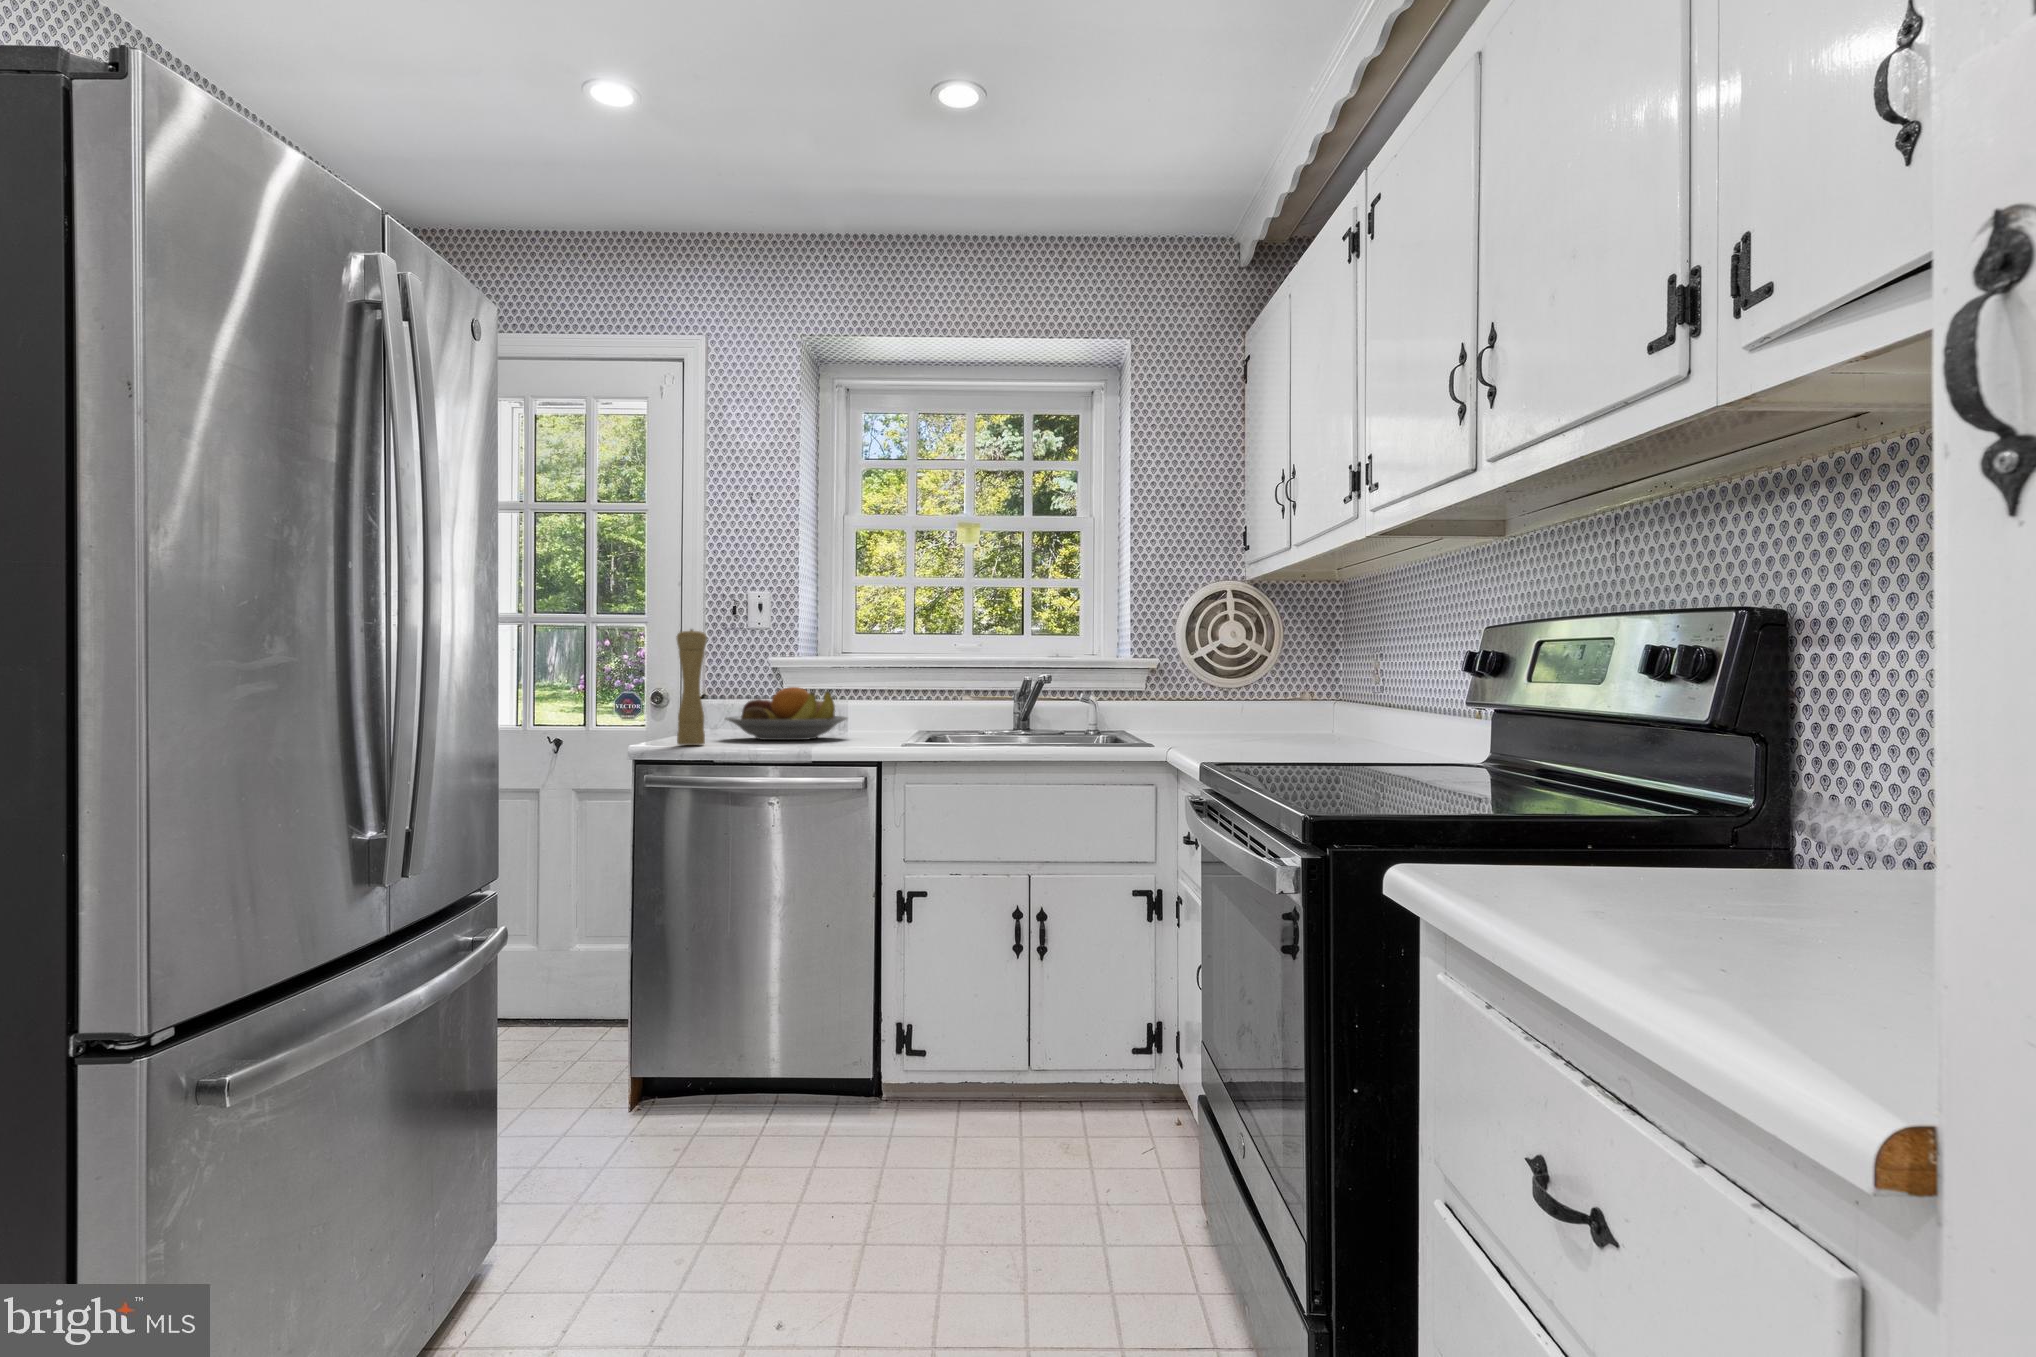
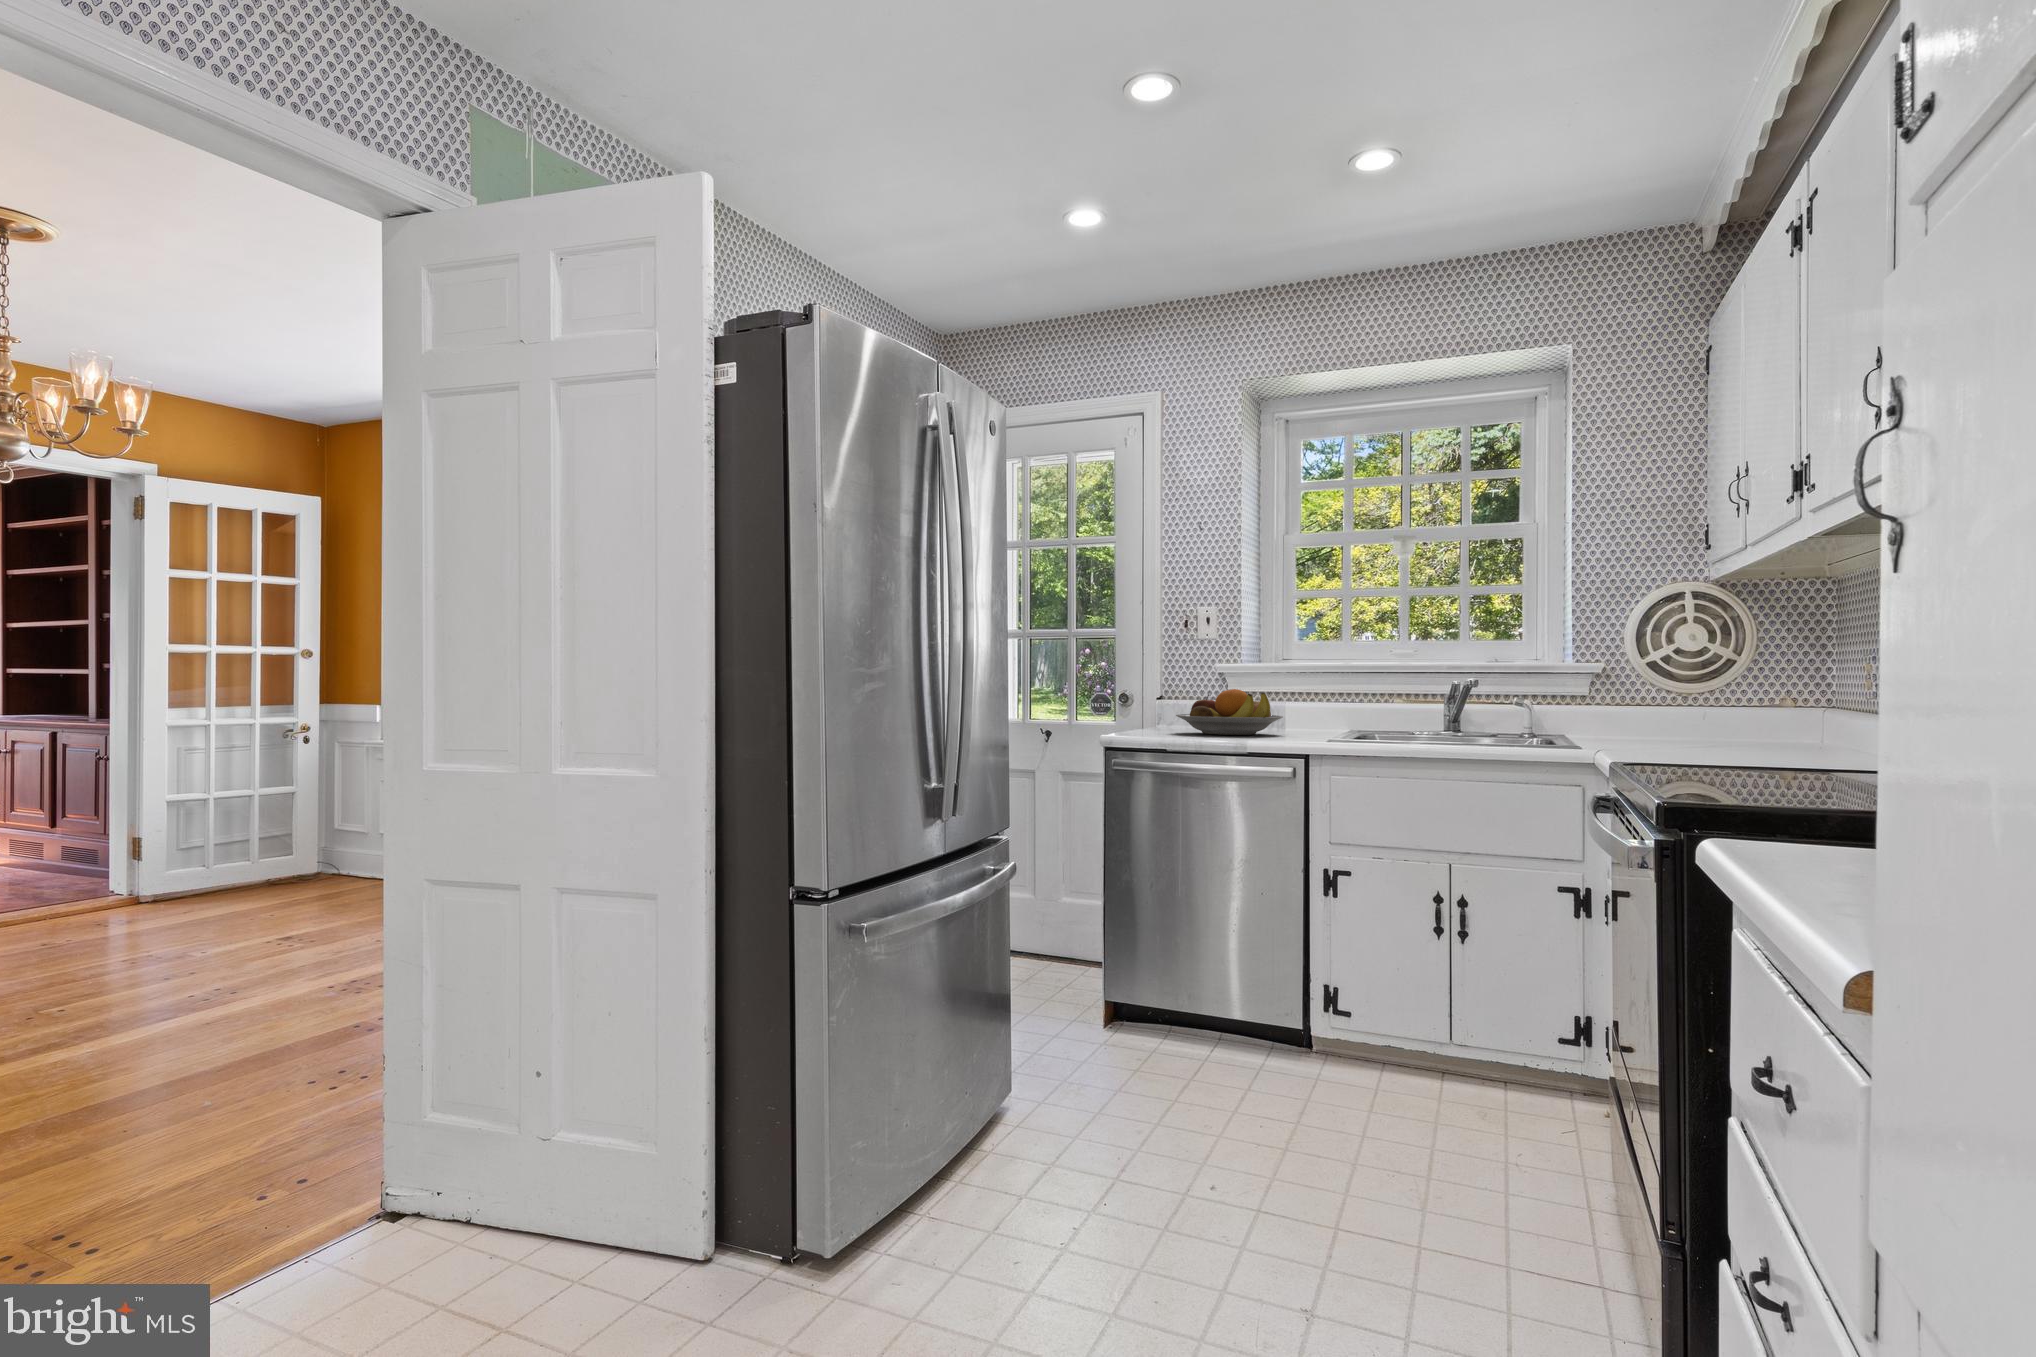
pepper mill: present [676,629,707,745] -> none [1137,641,1161,736]

